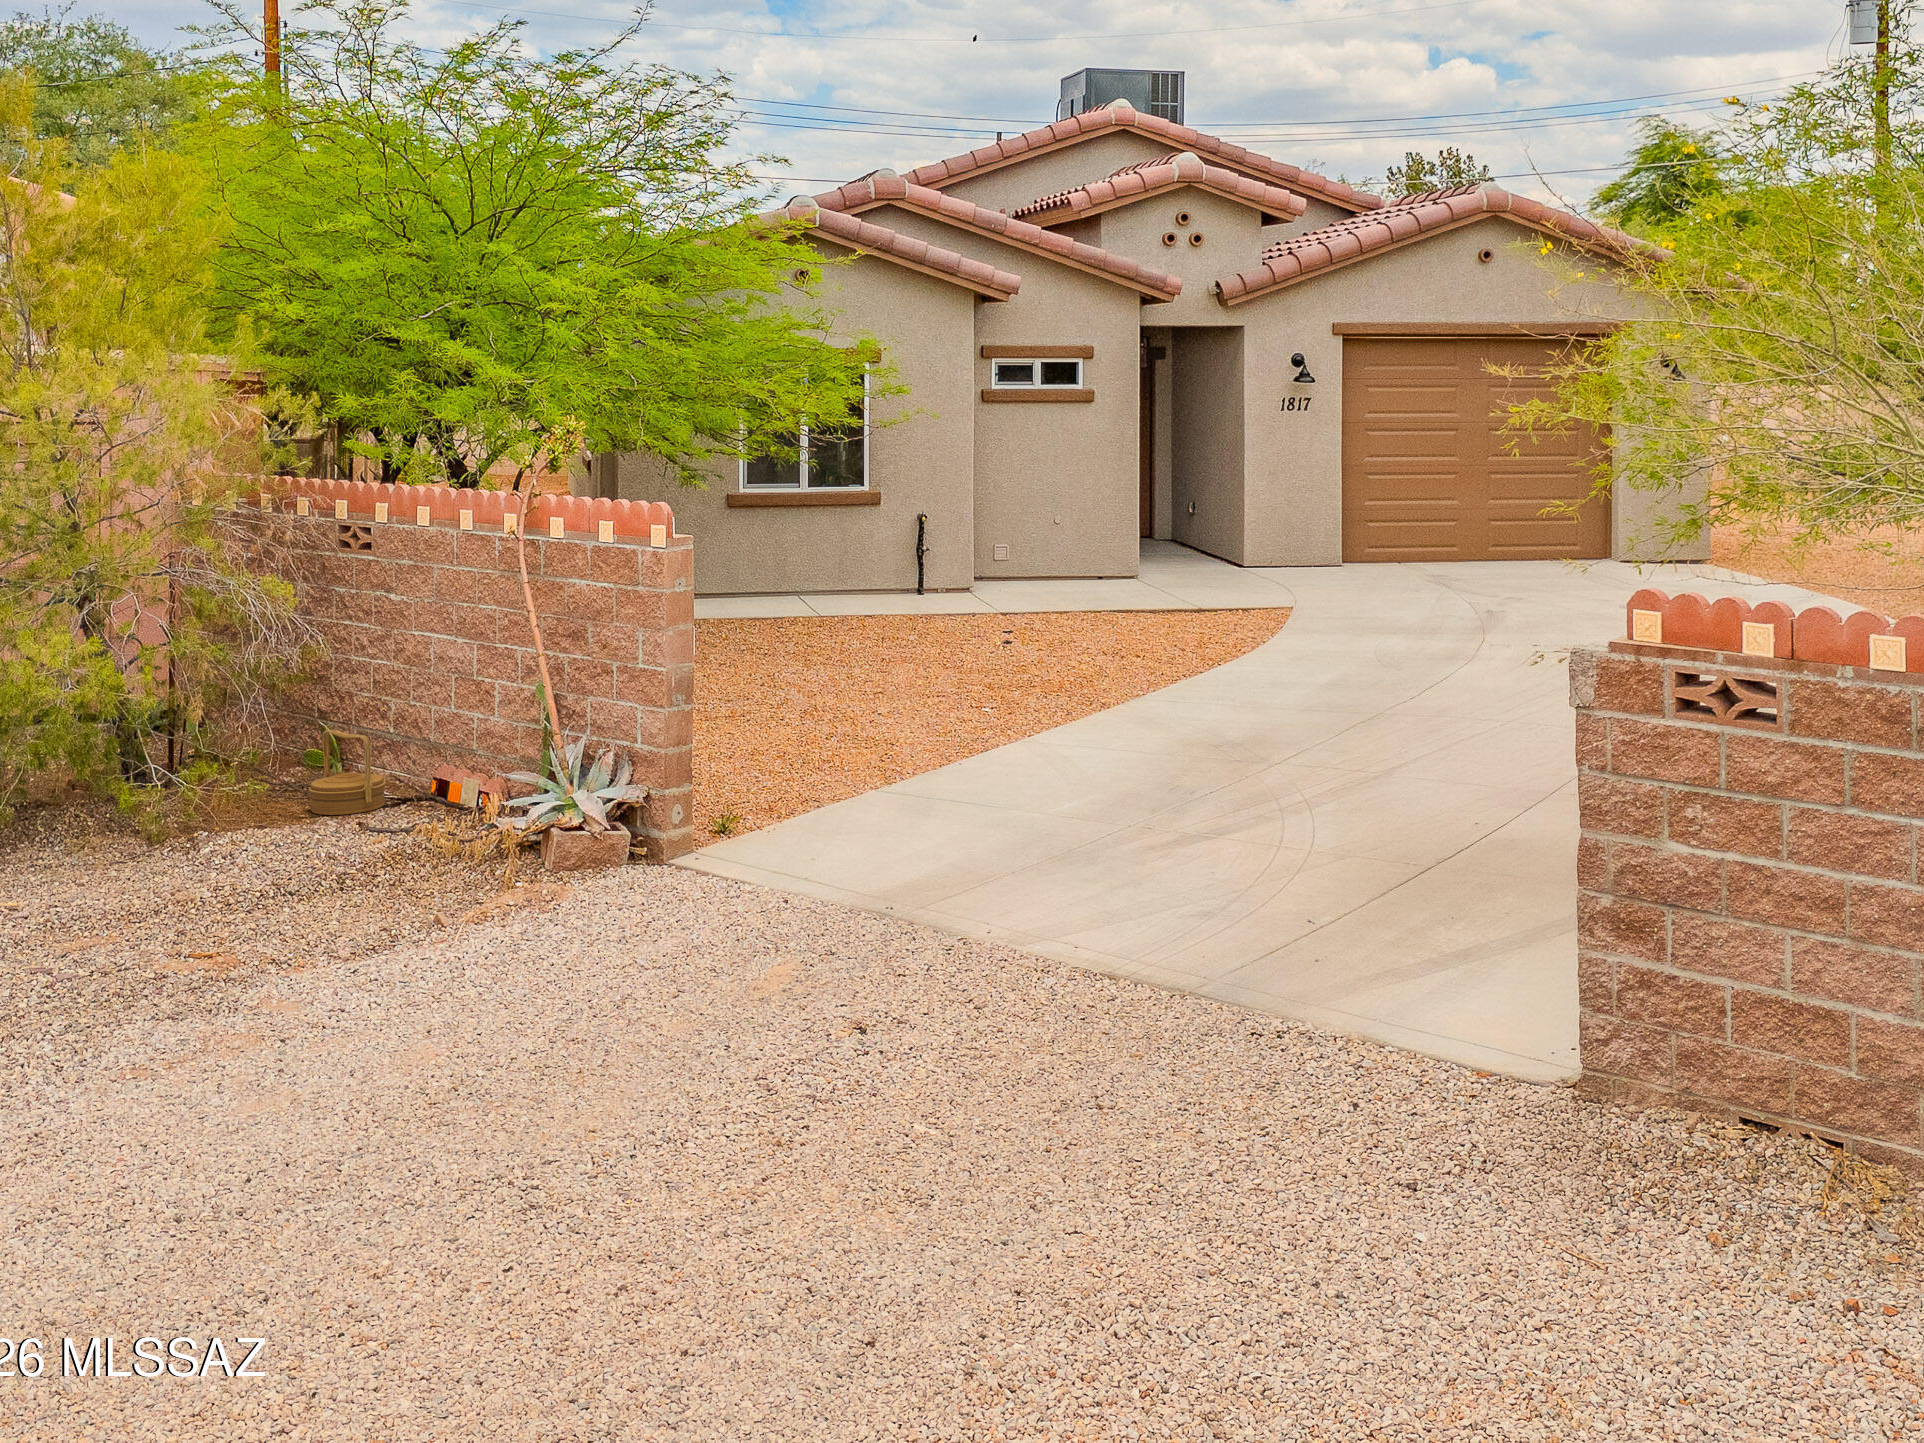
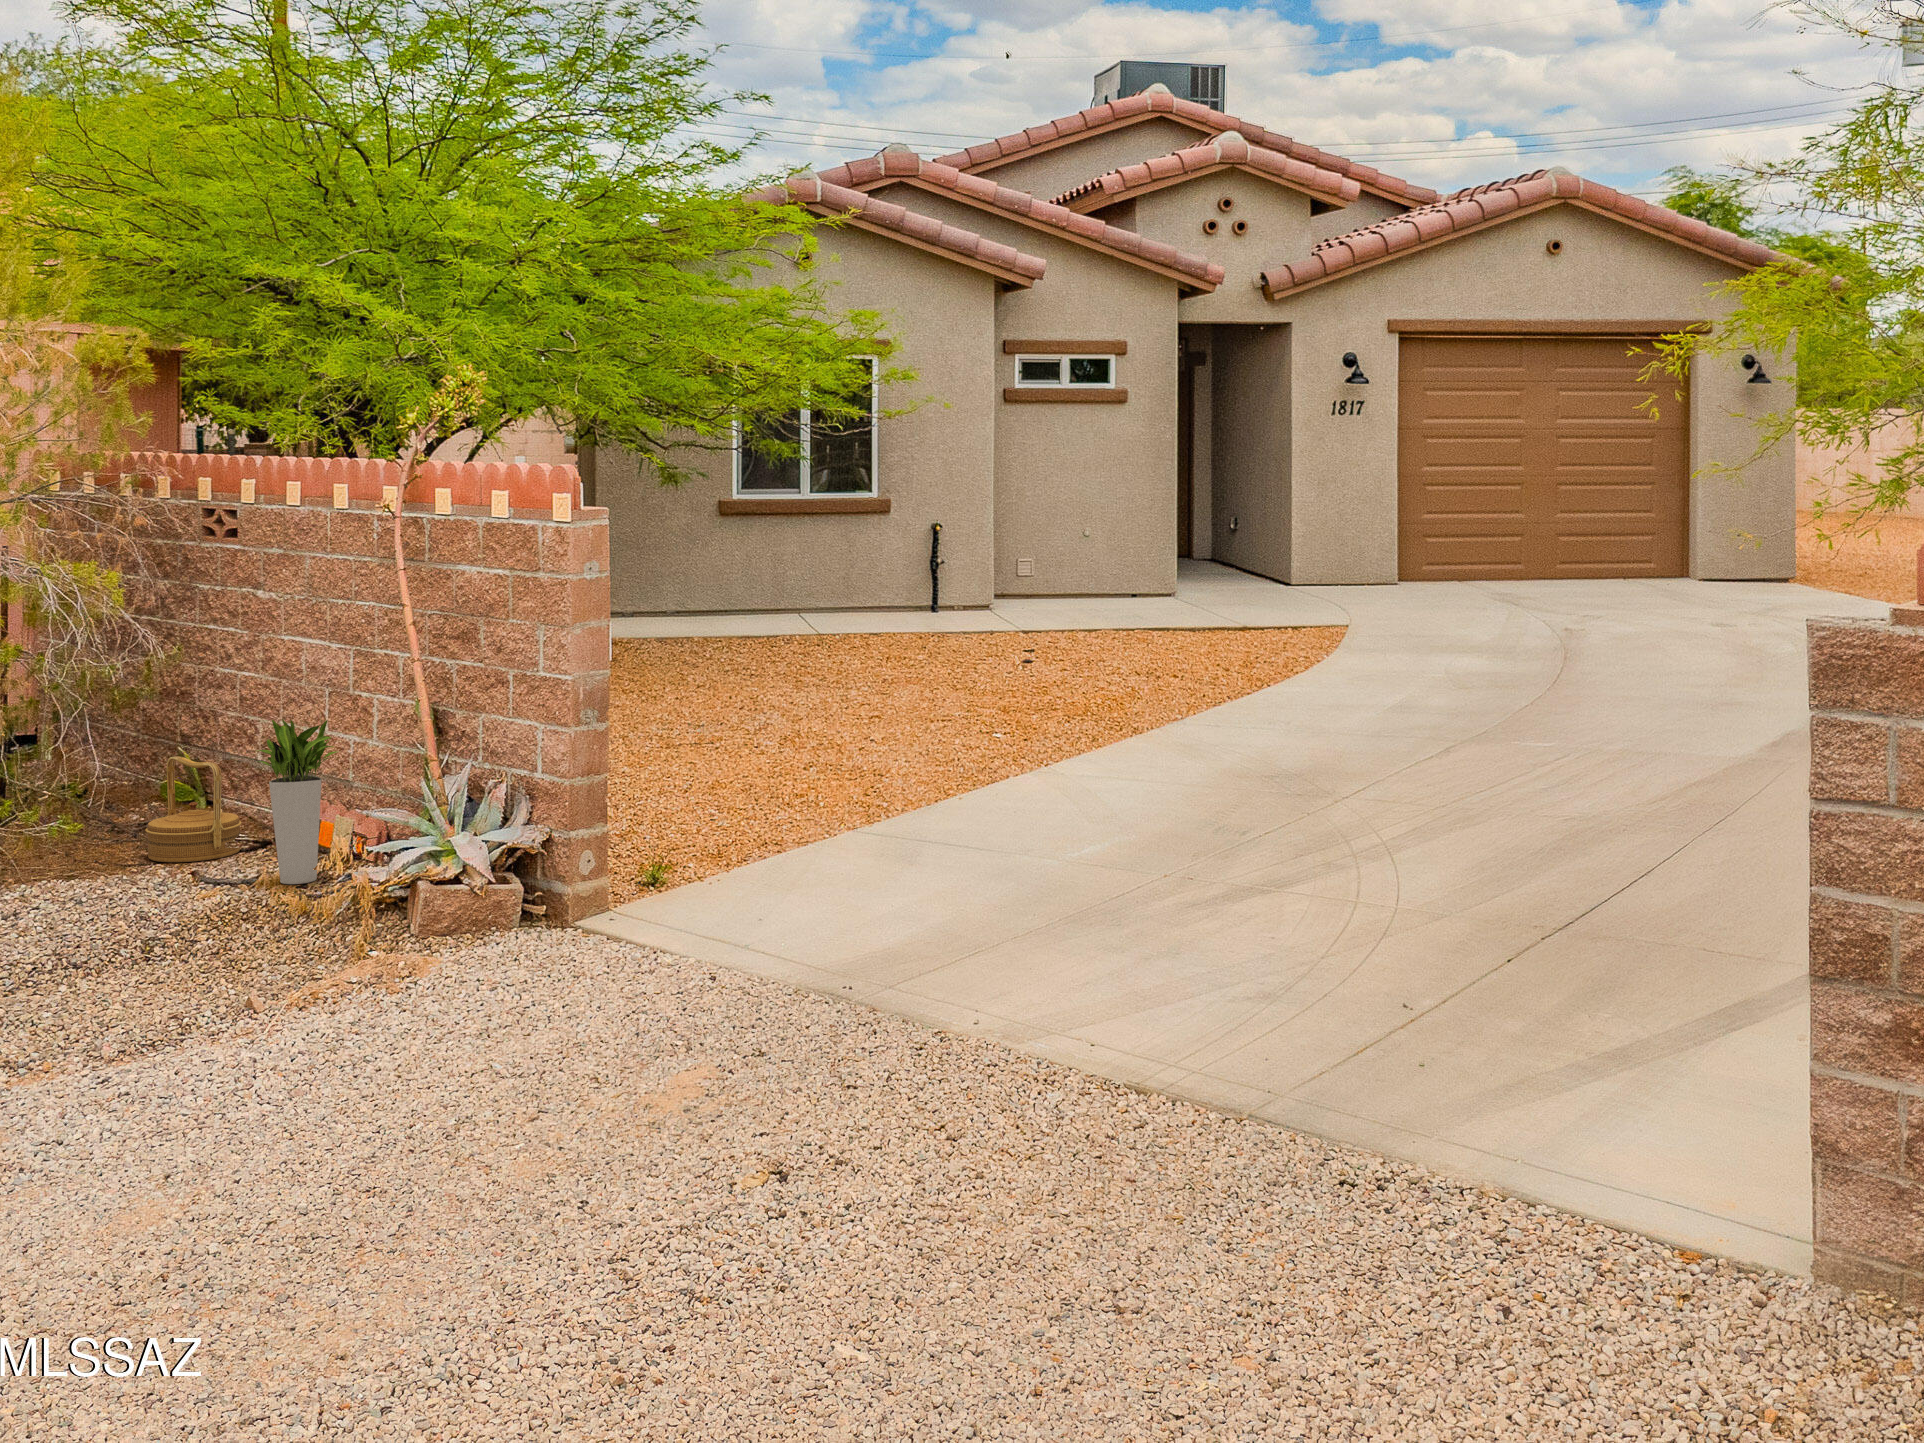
planter: none [404,701,474,831] -> present [257,719,337,884]

